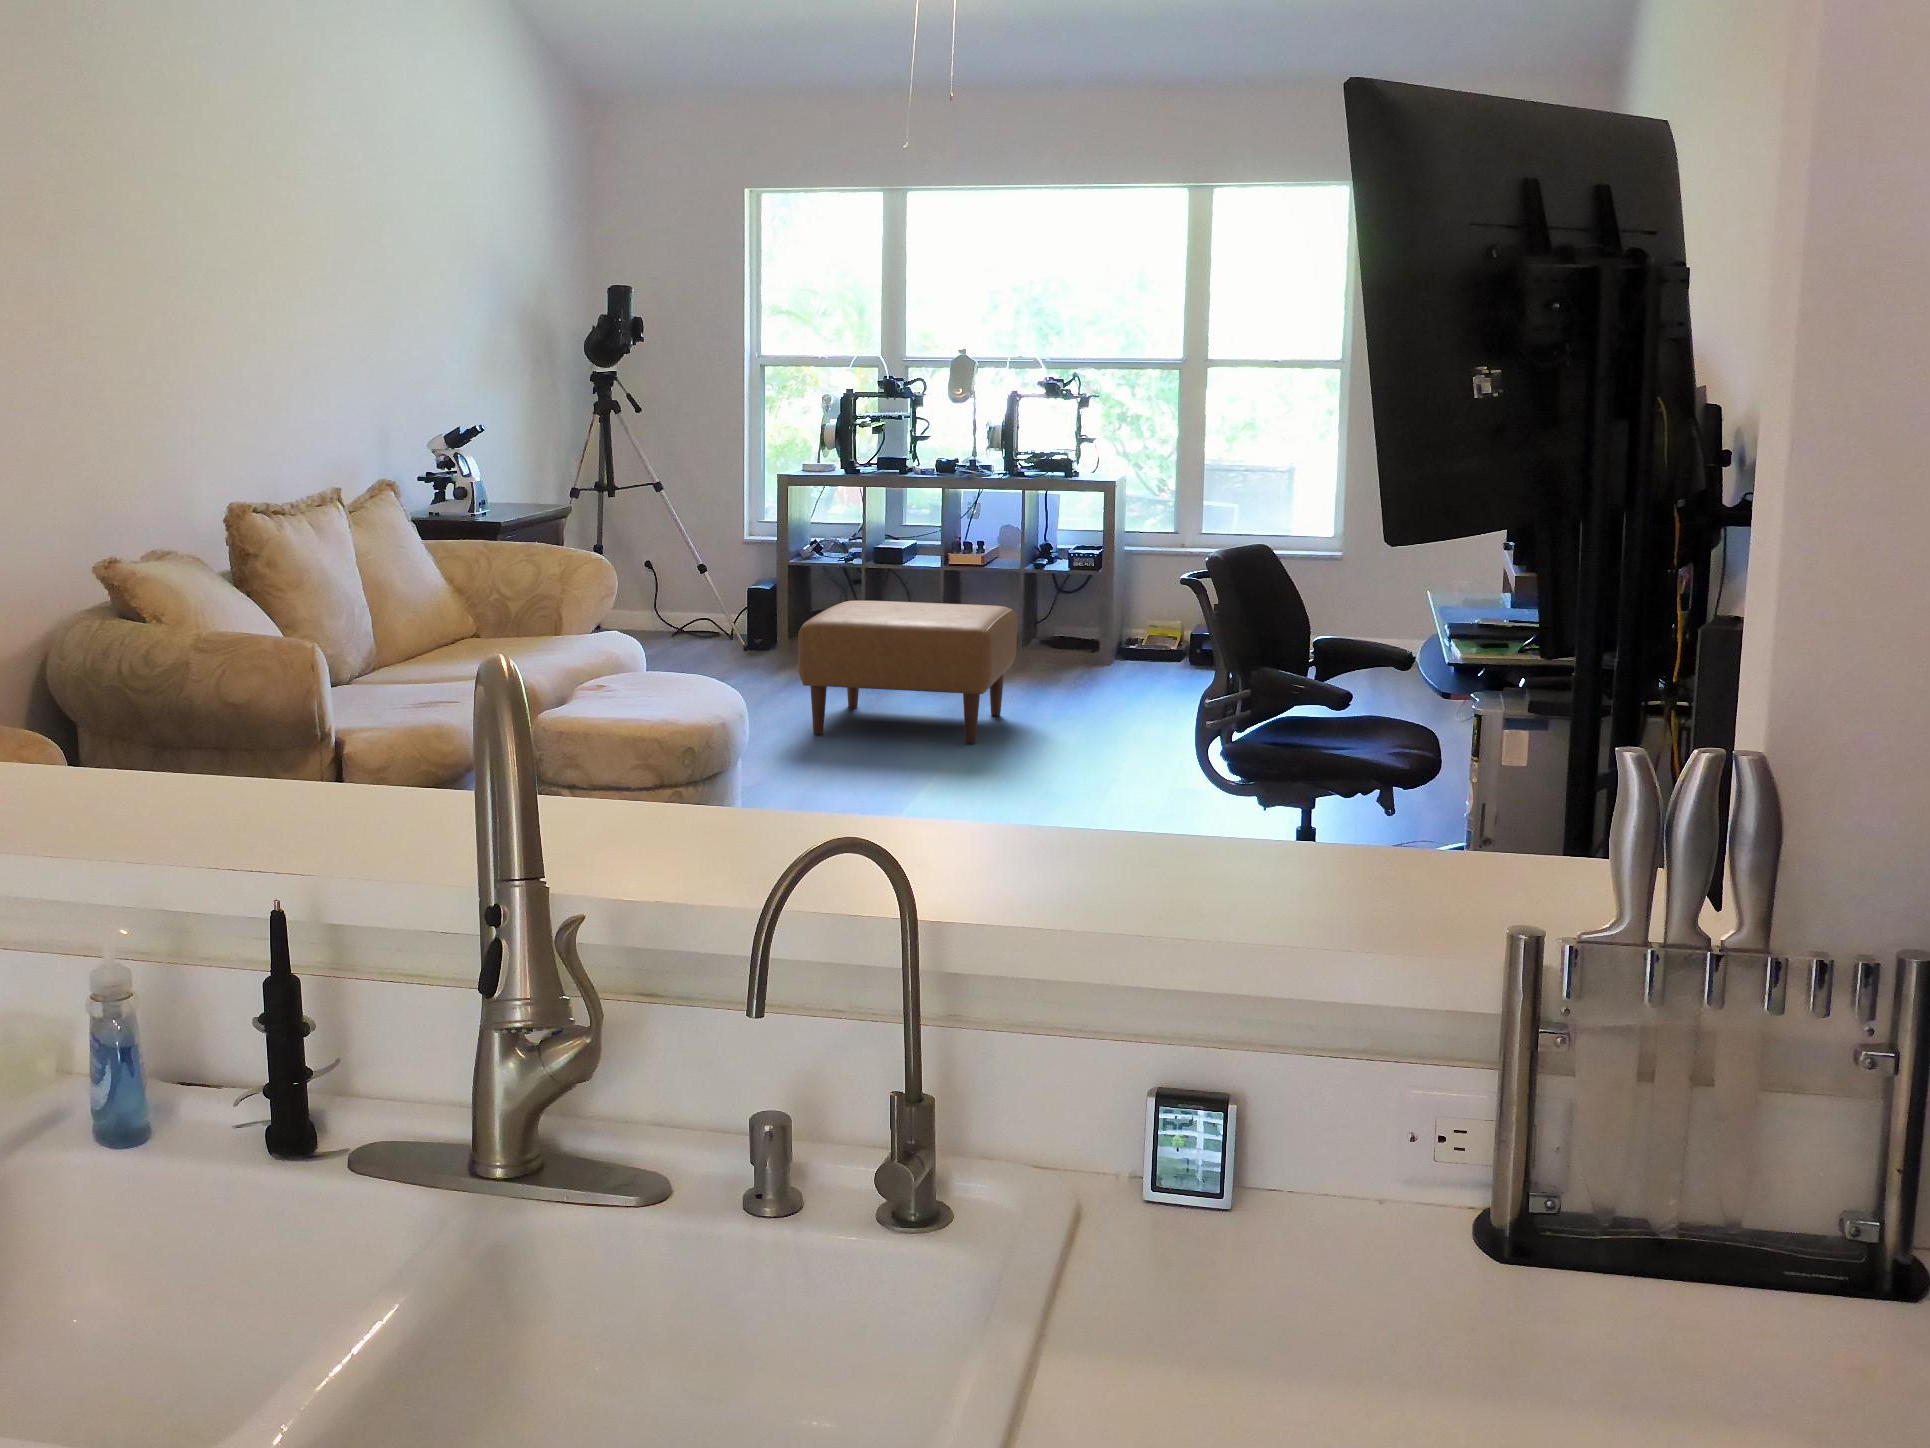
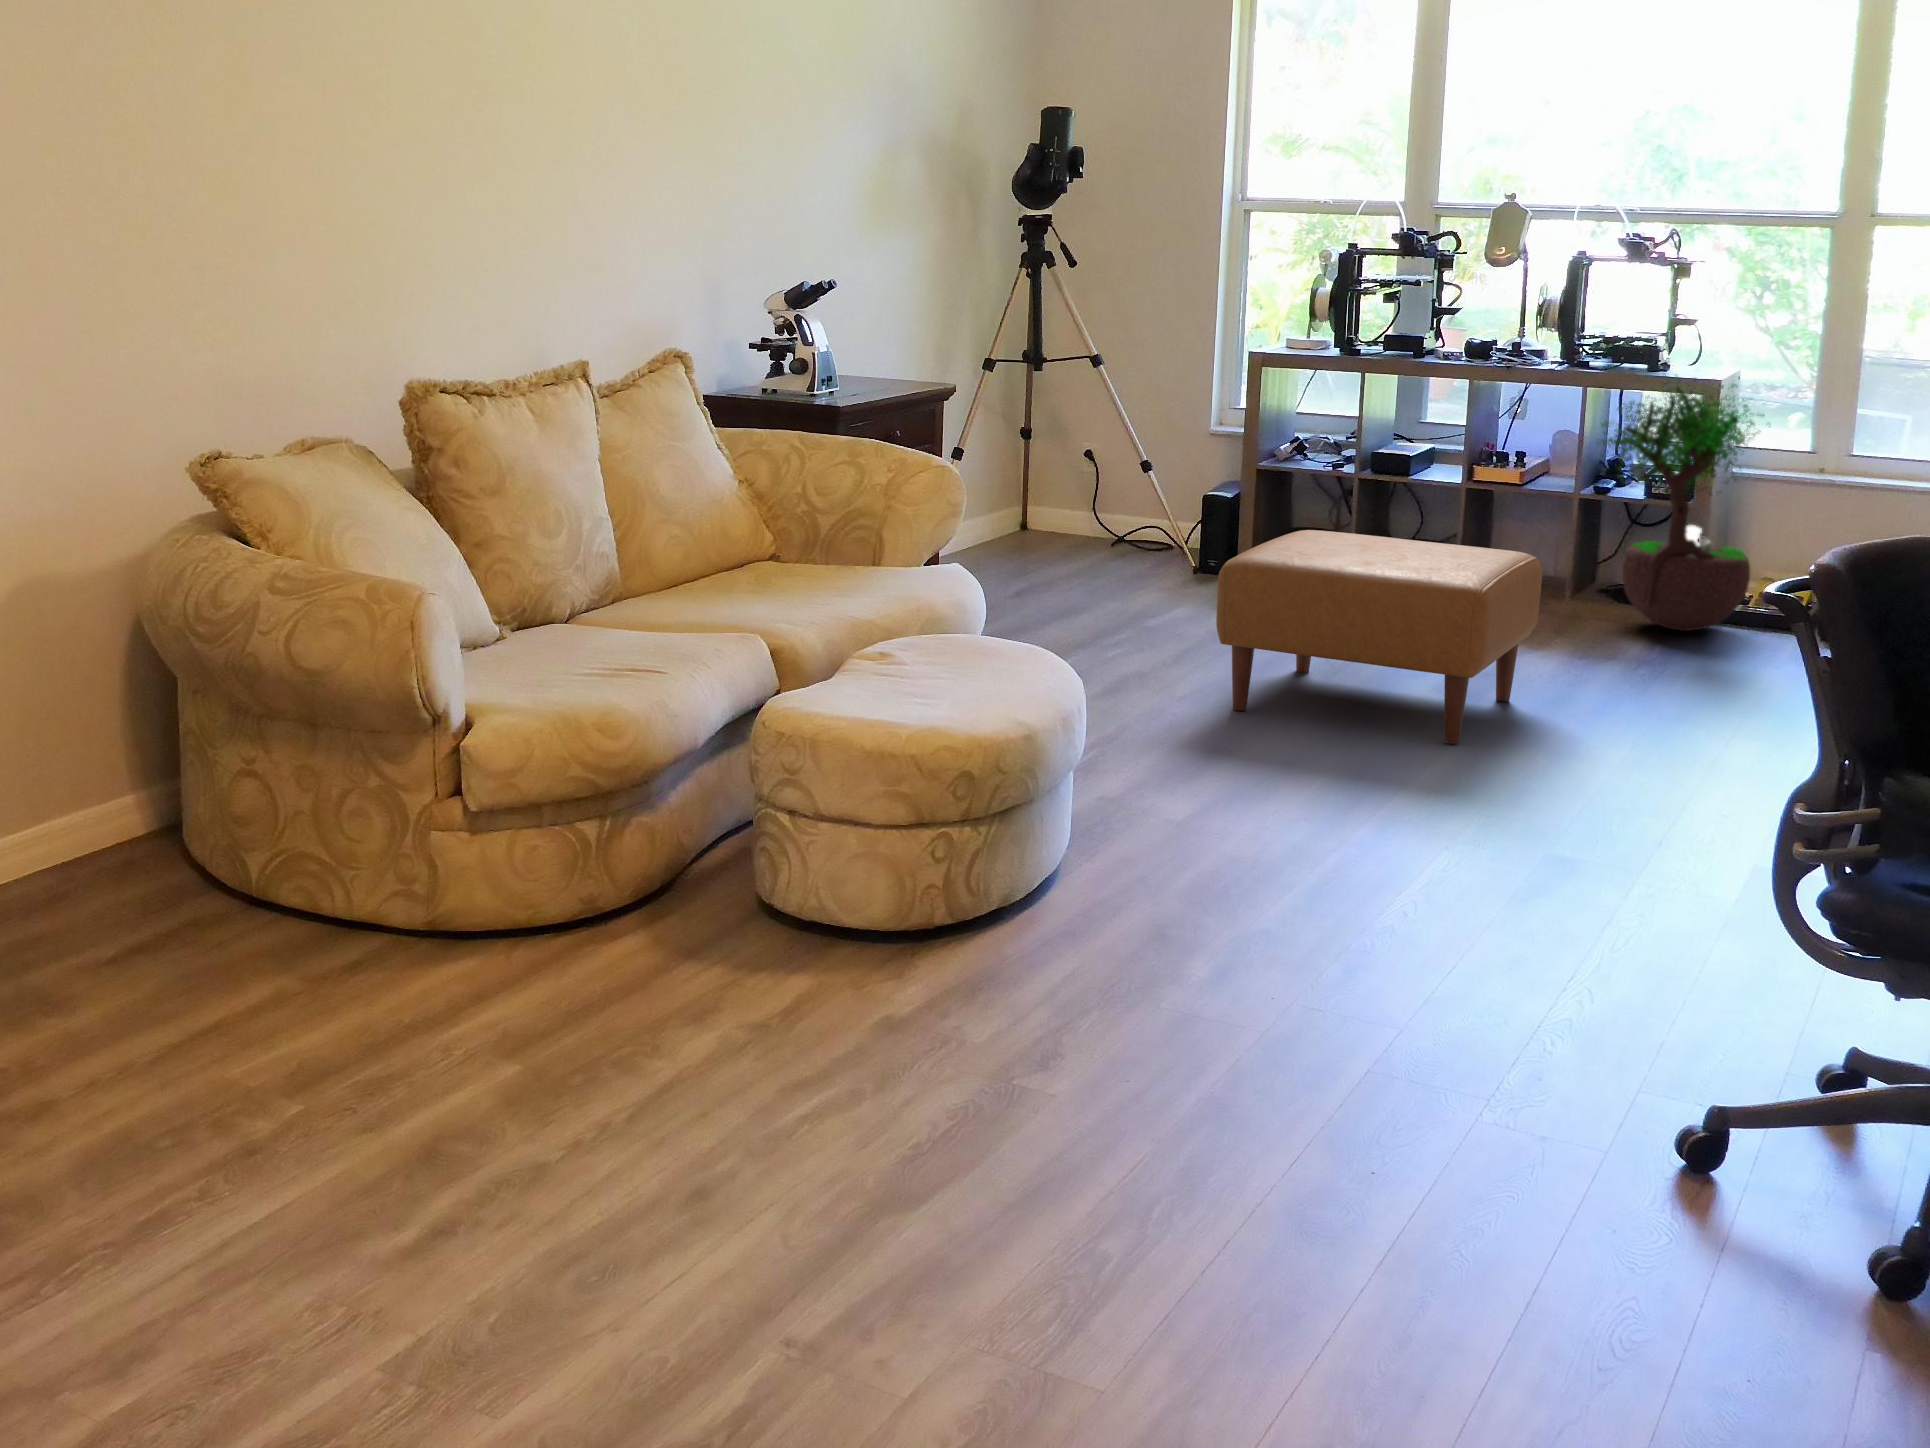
potted tree: none [1036,466,1153,664] -> present [1599,361,1769,631]

